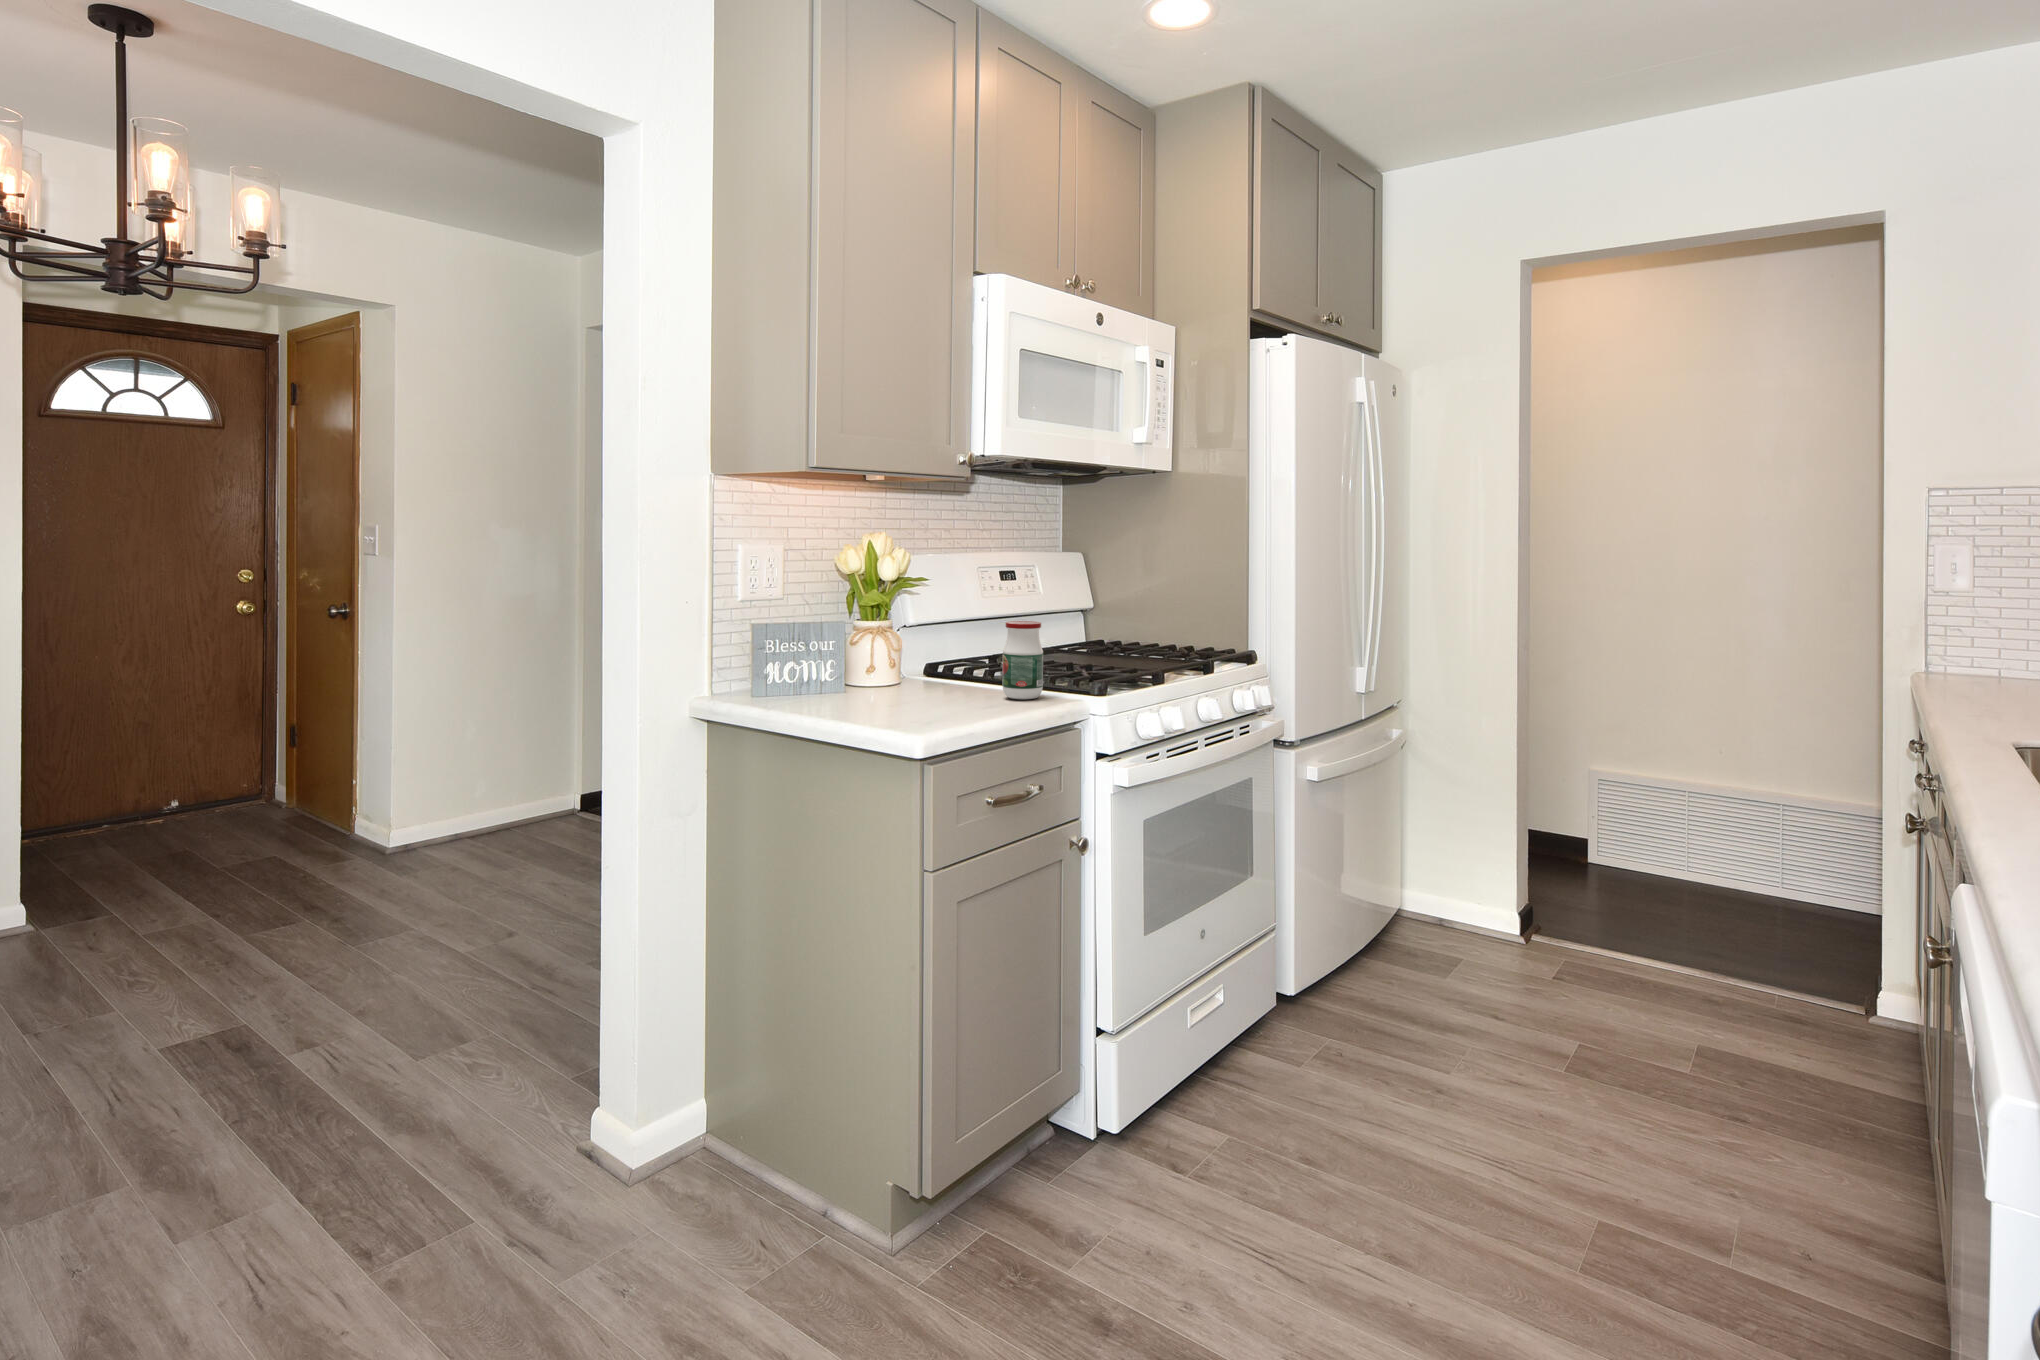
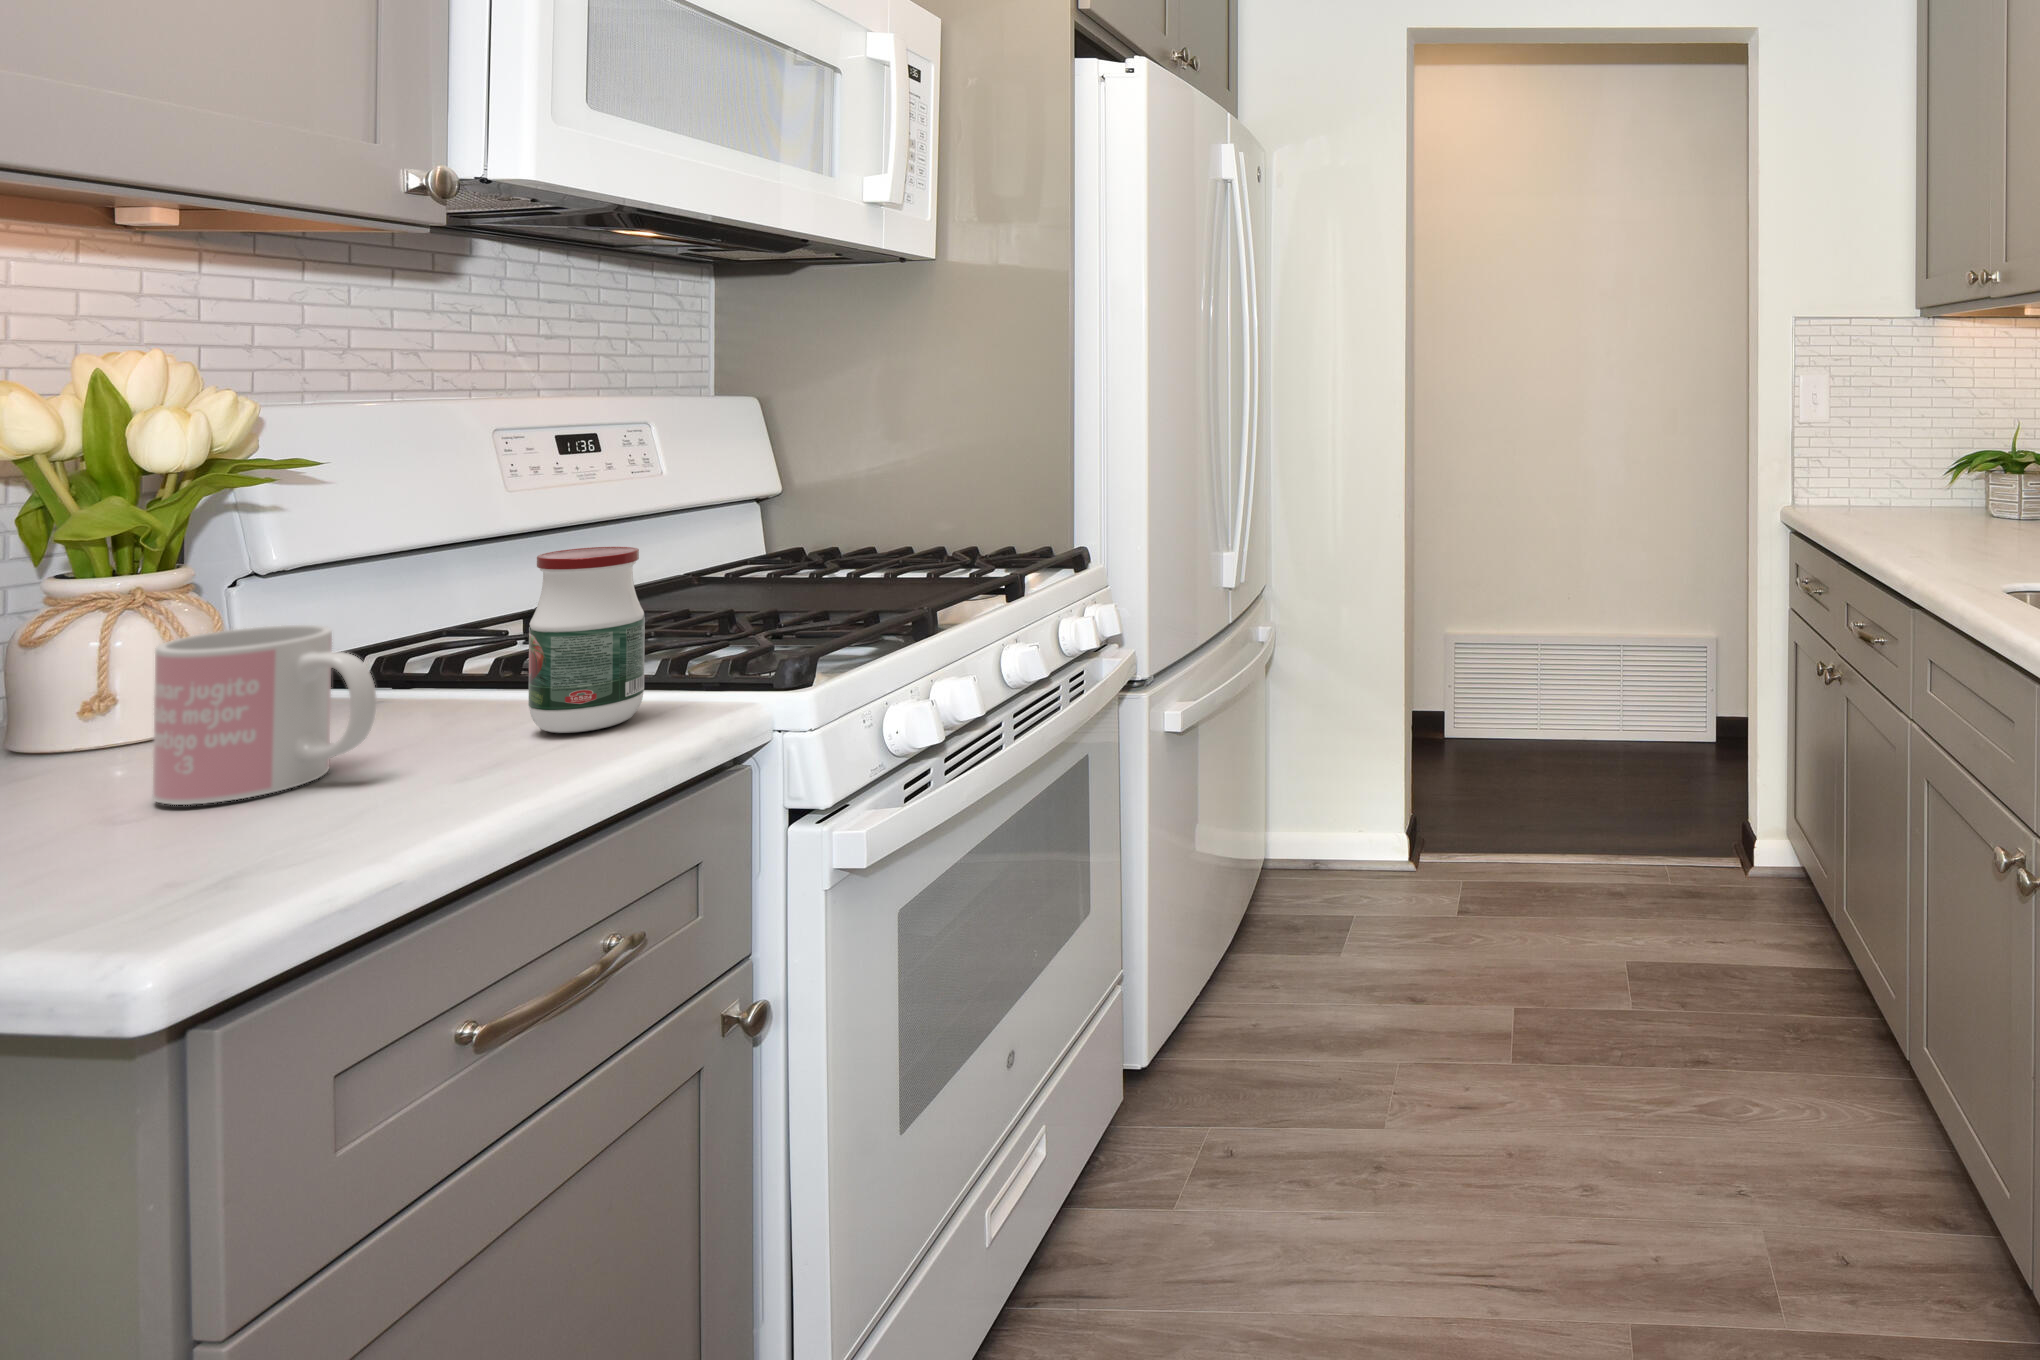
mug: none [894,642,958,705] -> present [153,625,377,805]

